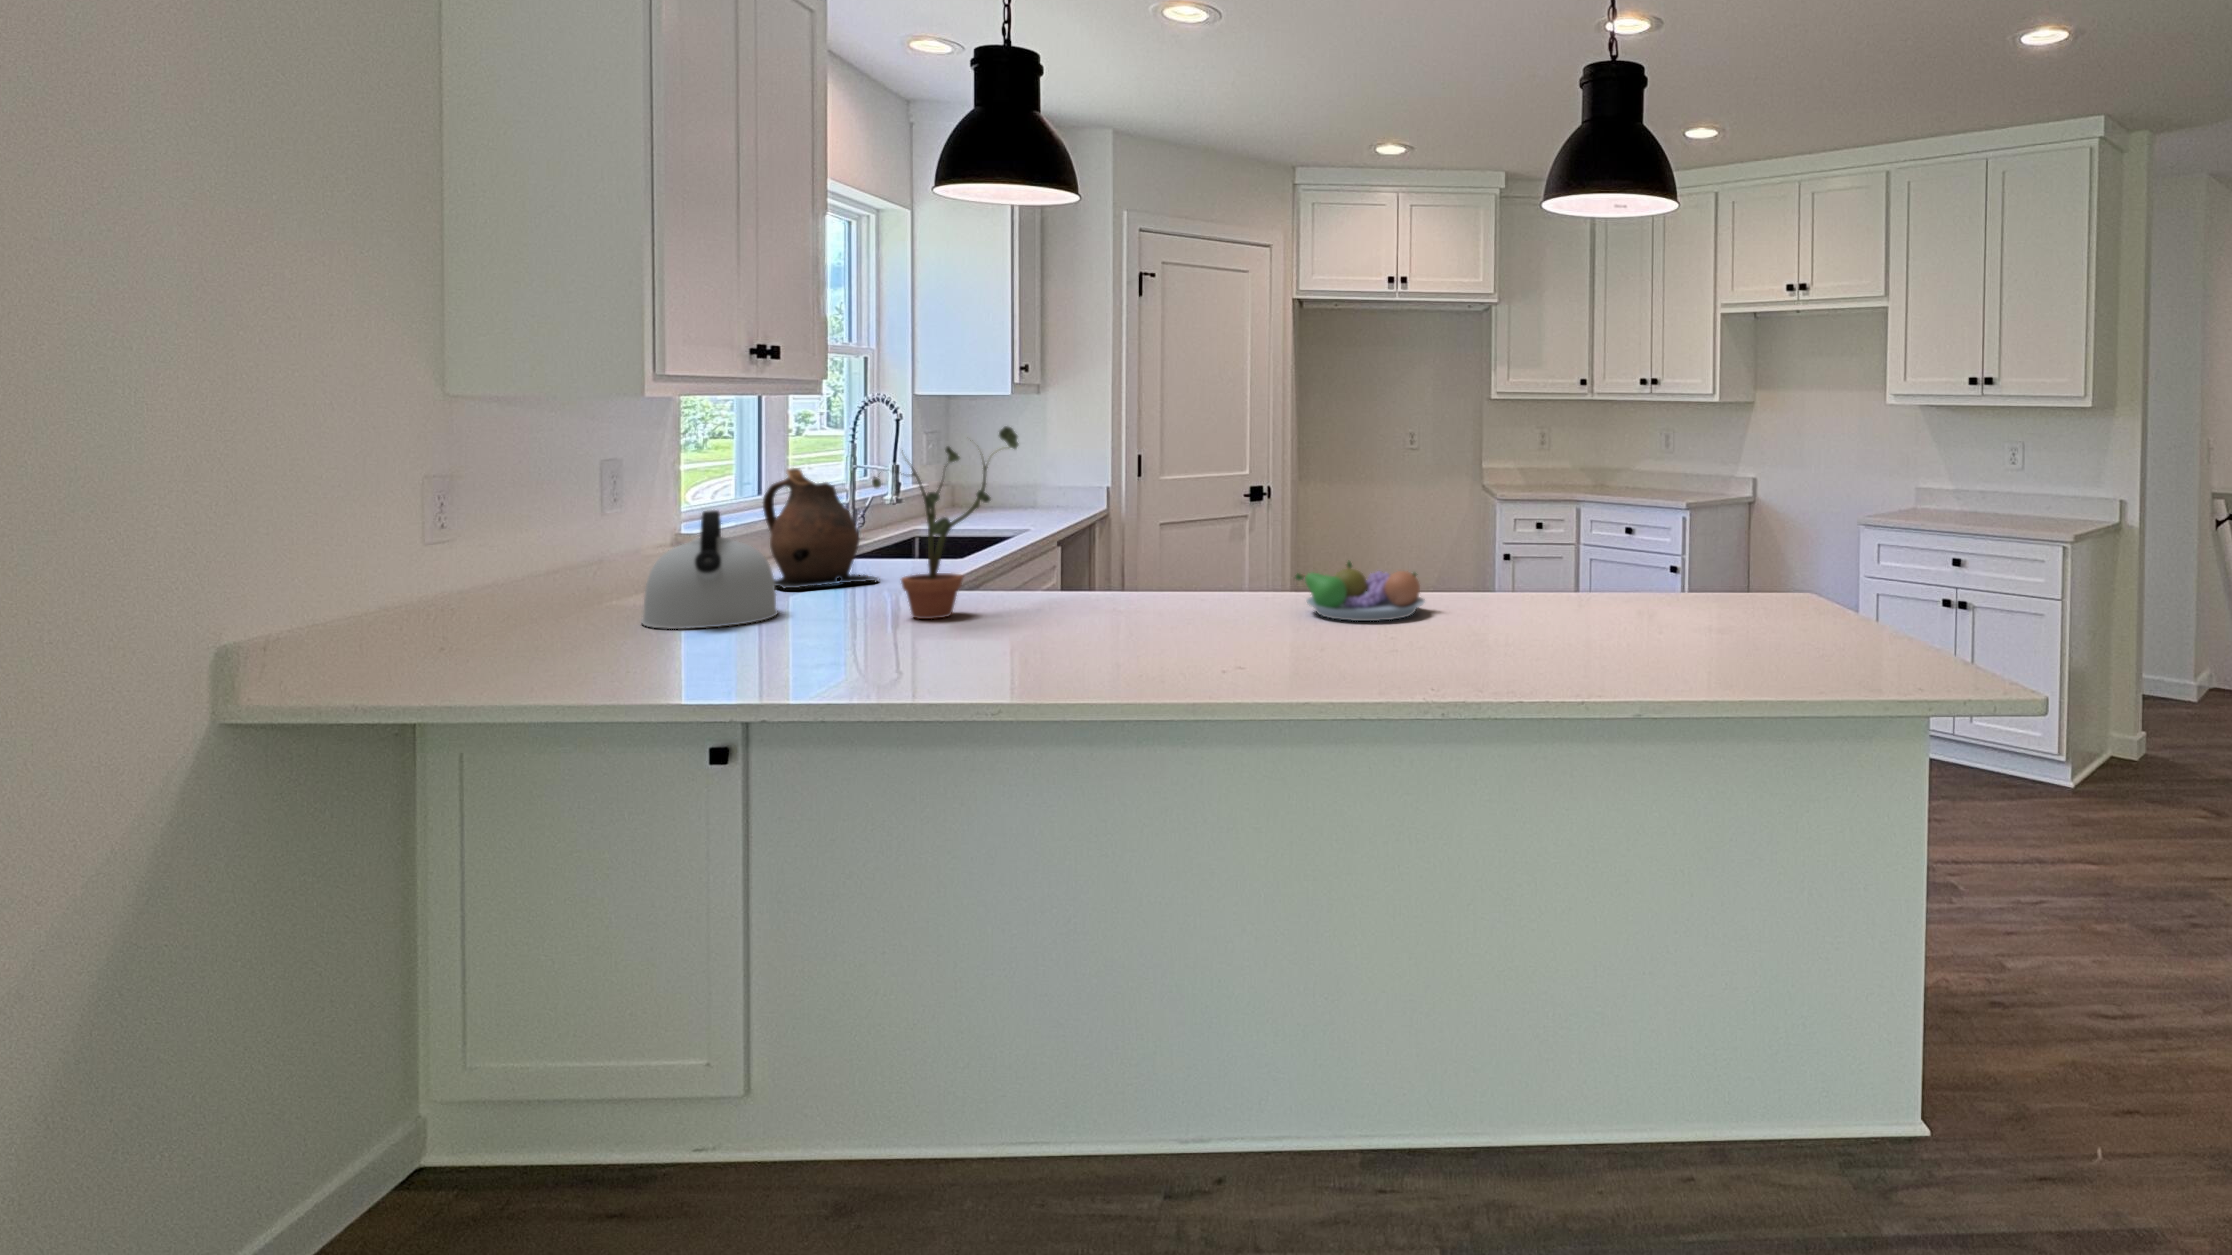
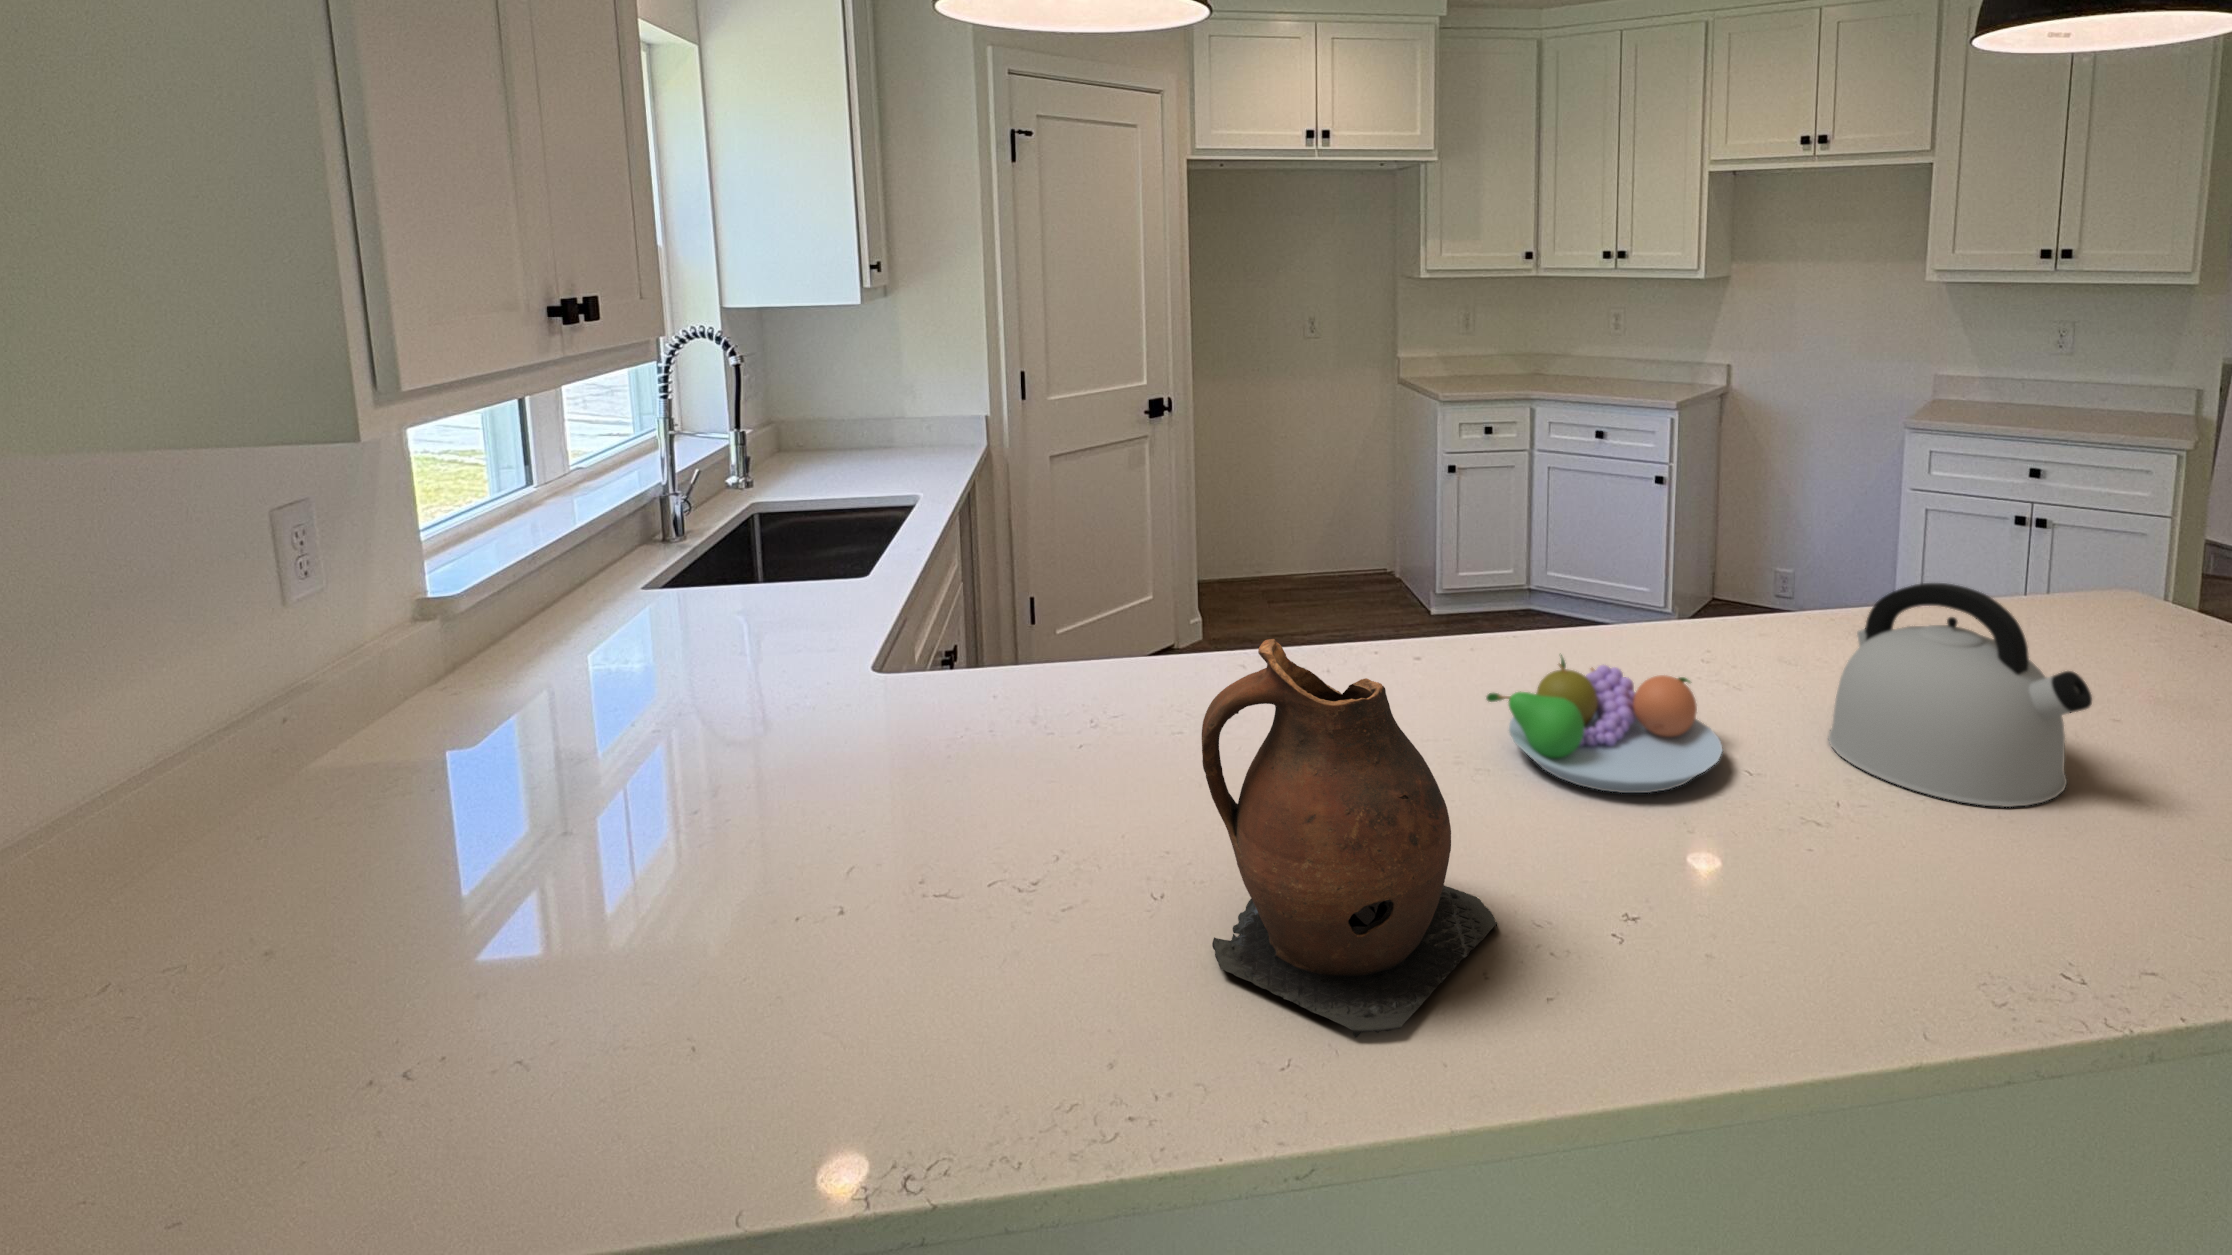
potted plant: present [872,426,1018,619] -> none [720,444,976,847]
ceramic pitcher: present [763,468,878,589] -> present [1202,639,1498,1038]
kettle: present [642,510,778,629] -> present [1828,583,2092,807]

